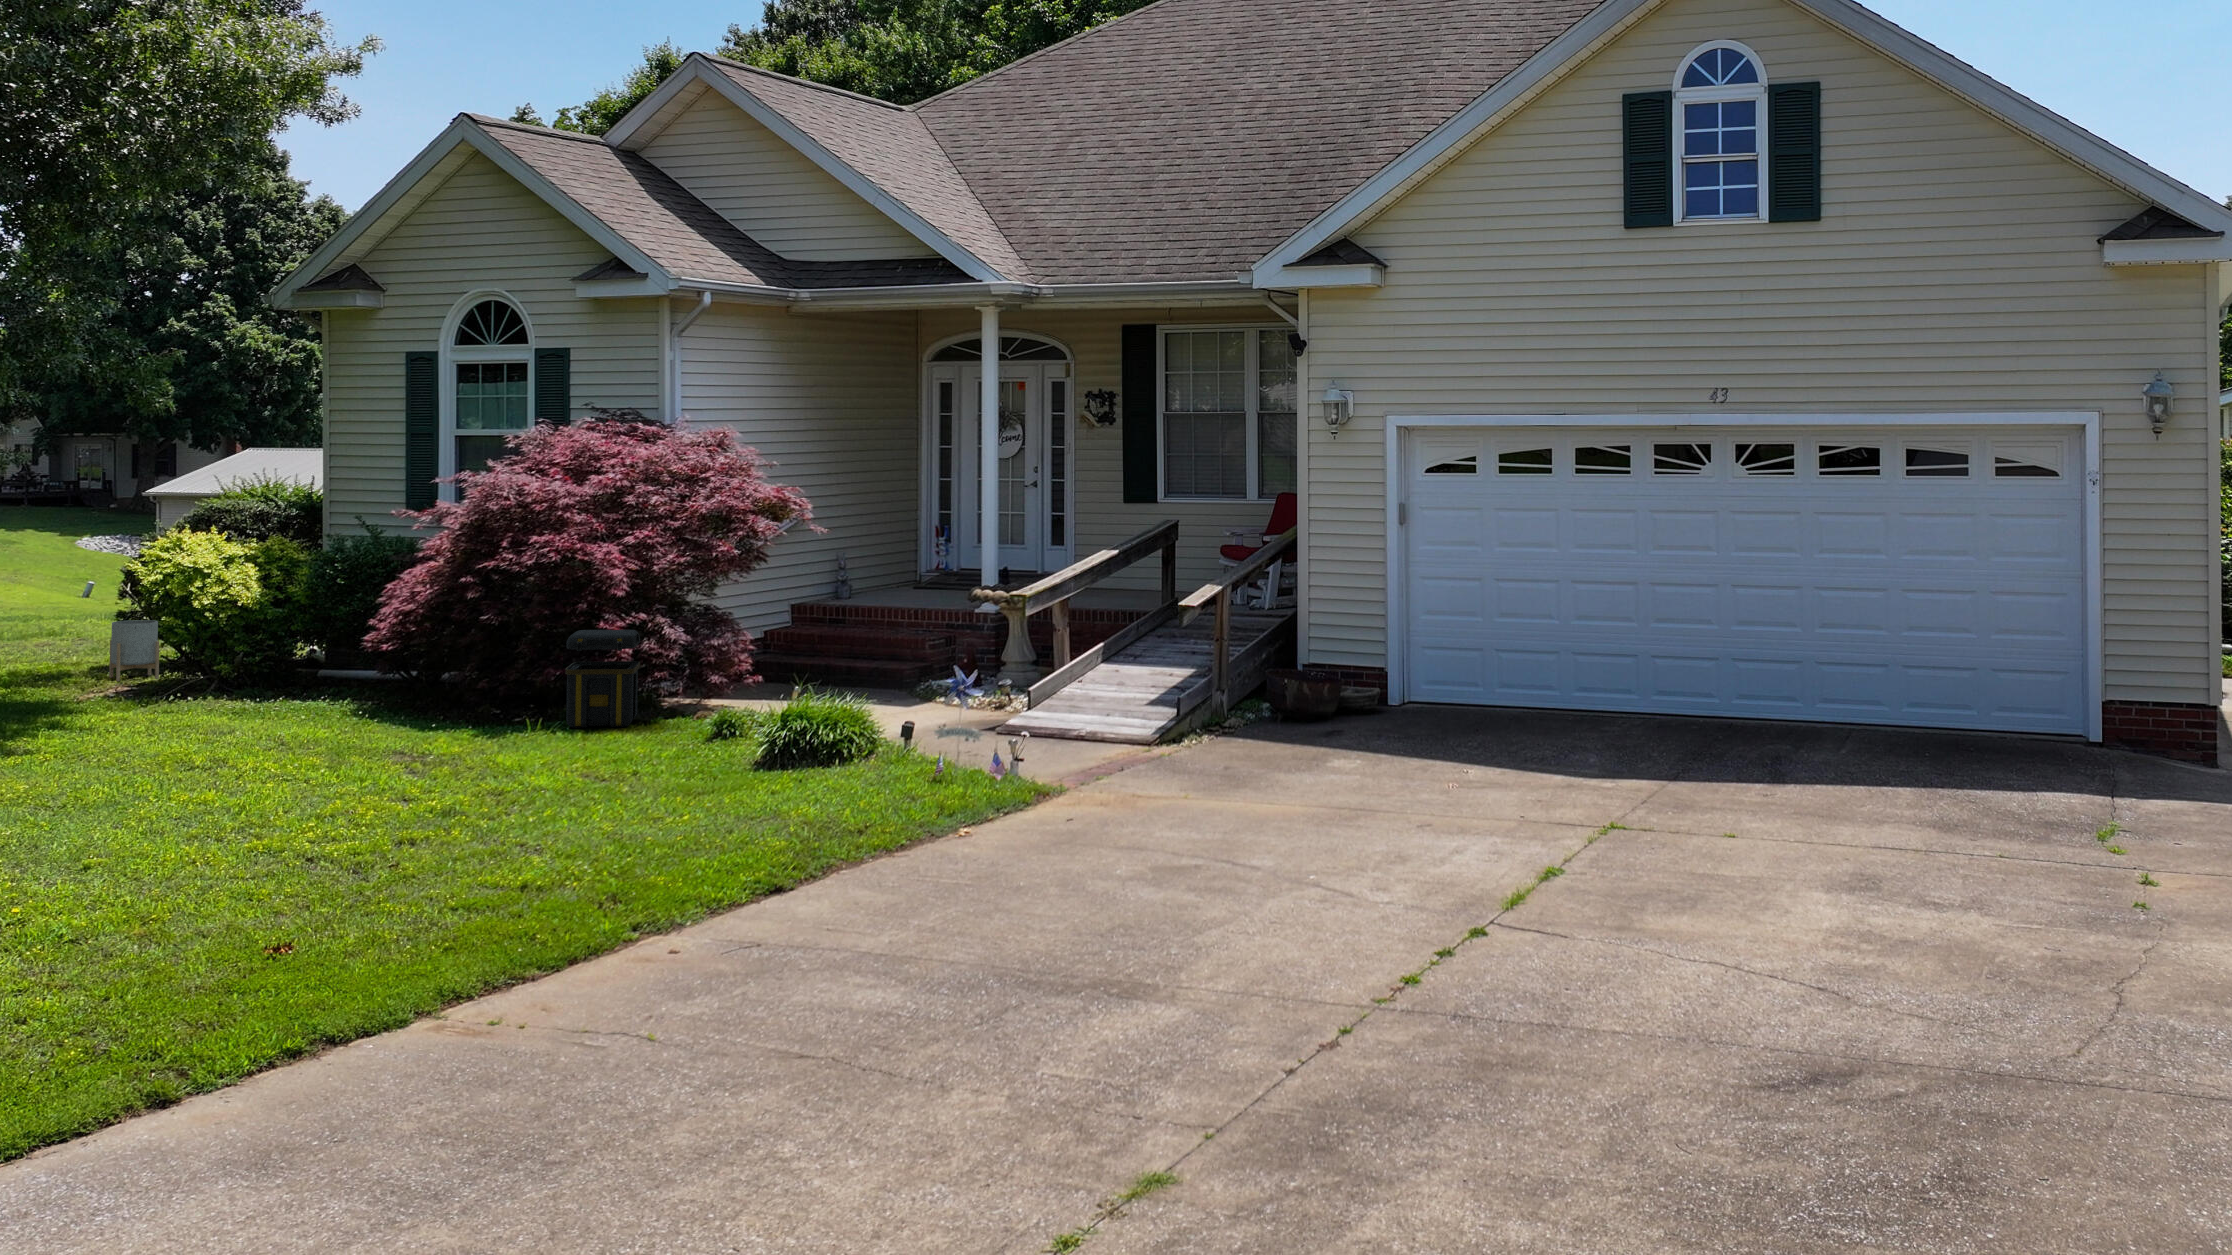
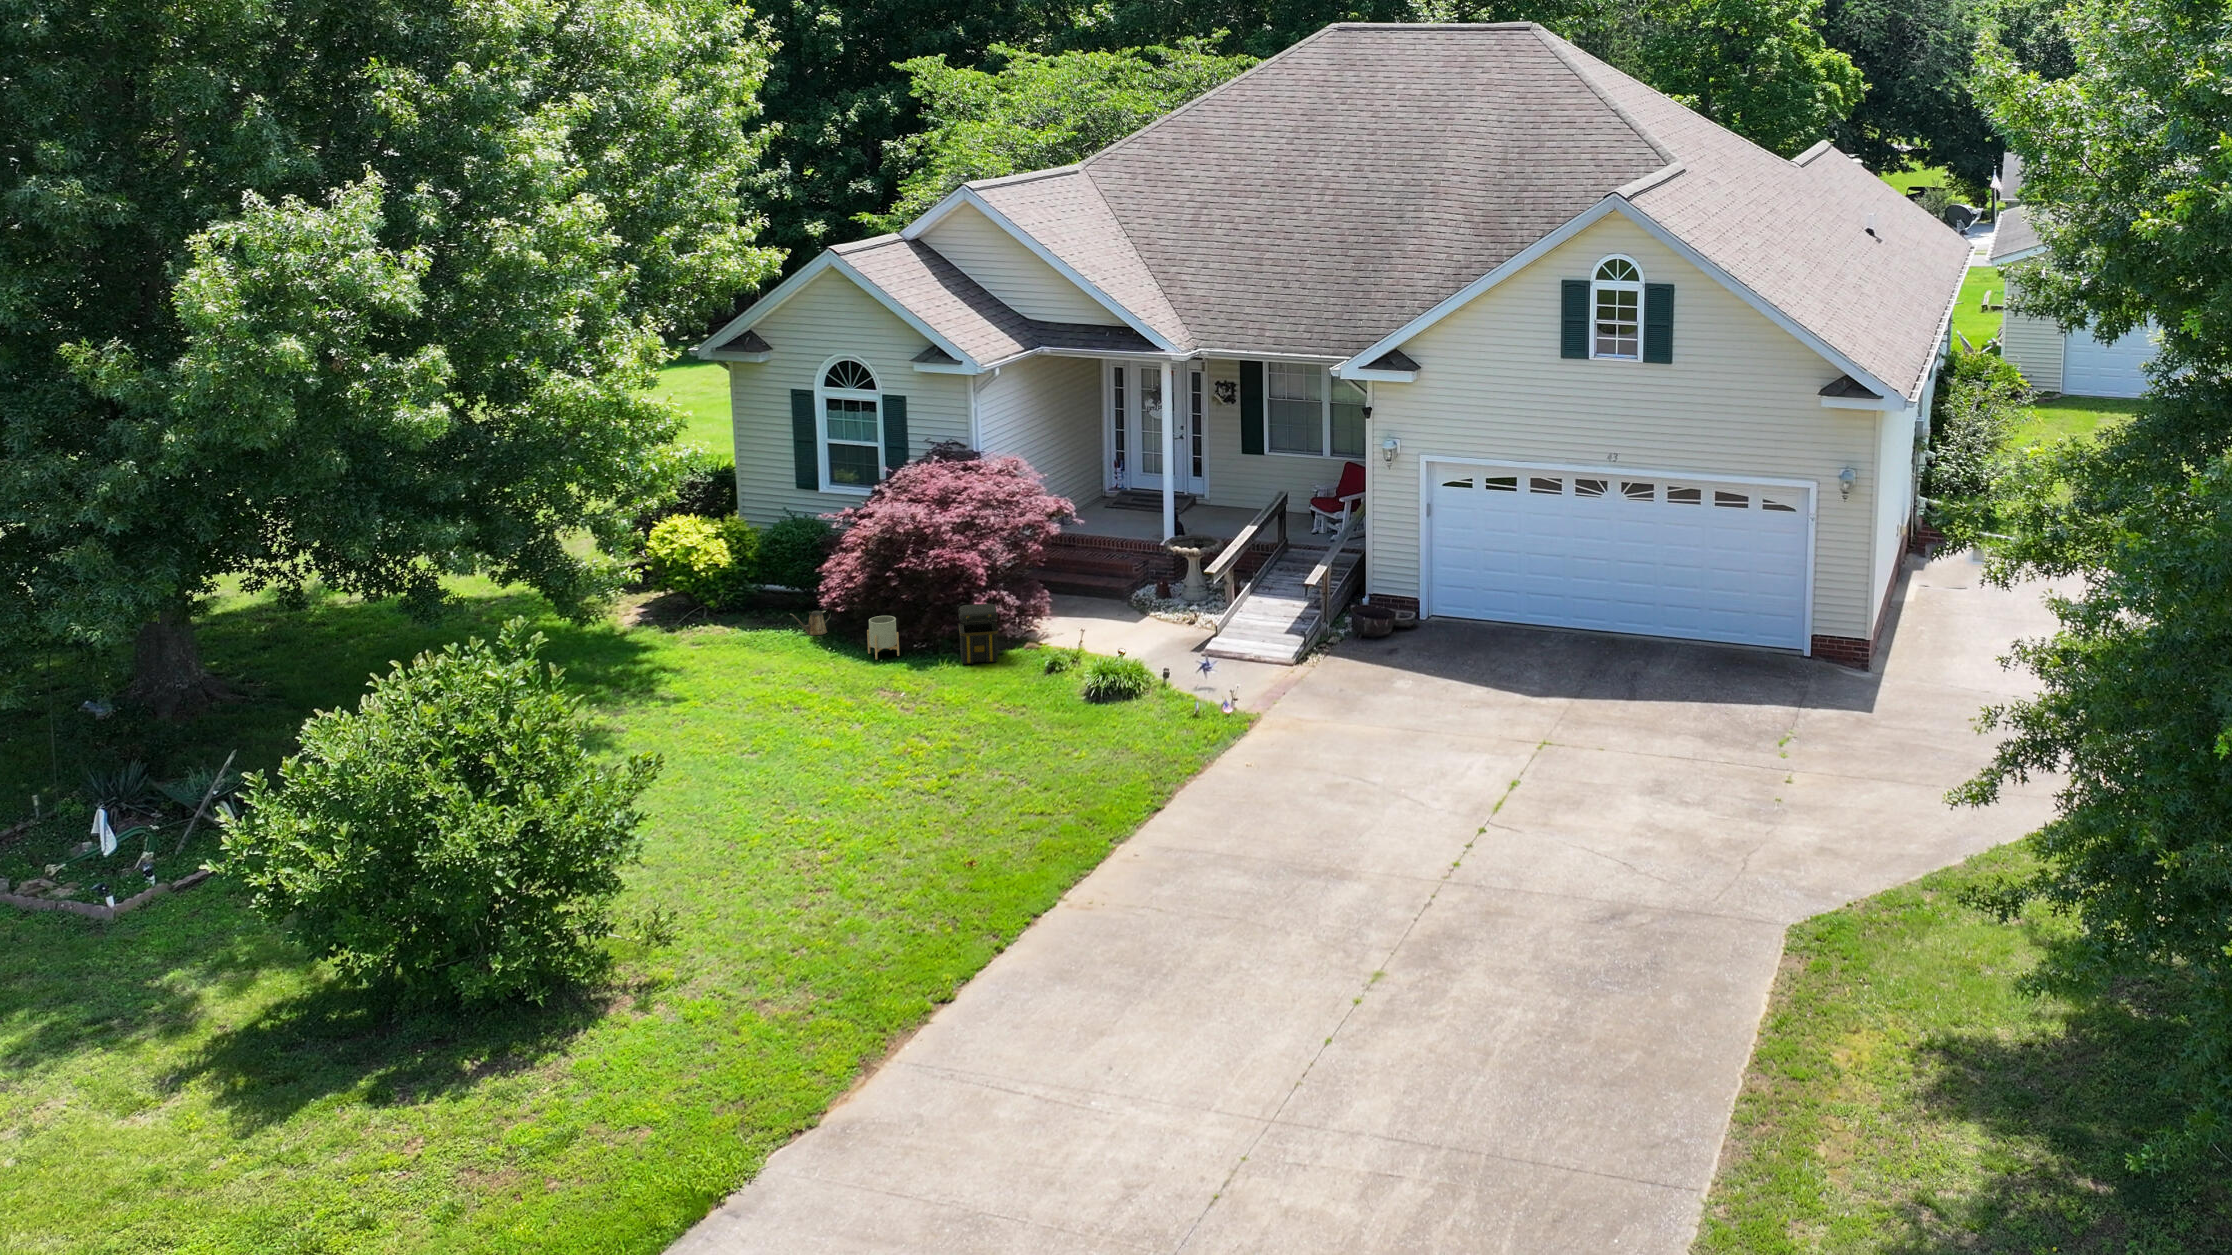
planter: present [109,620,159,681] -> present [867,616,899,660]
watering can: none [309,657,386,699] -> present [790,611,831,635]

